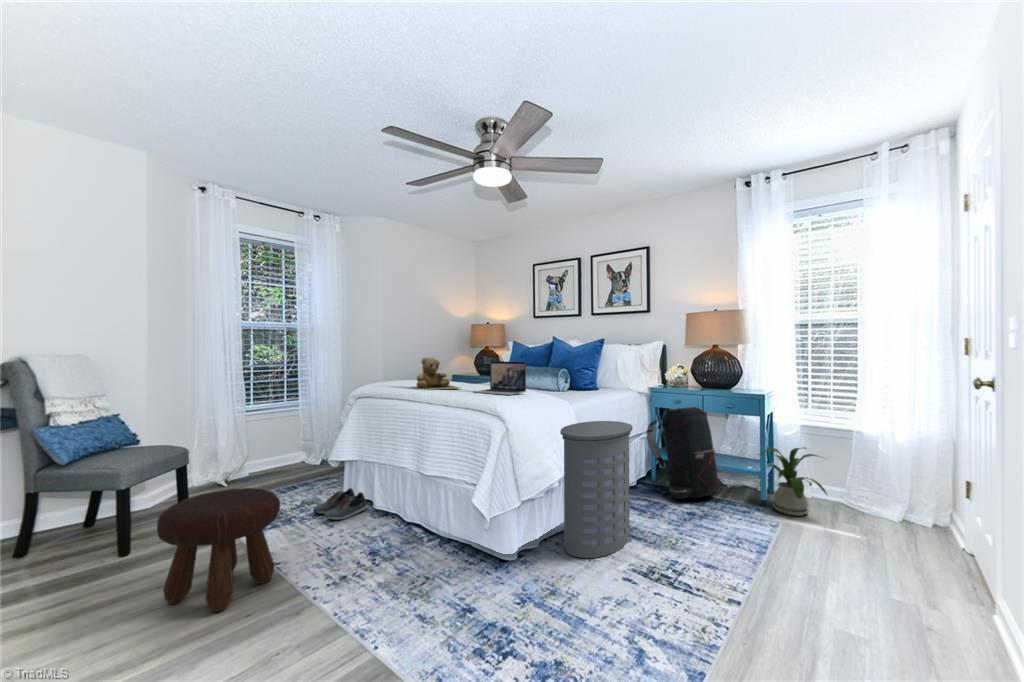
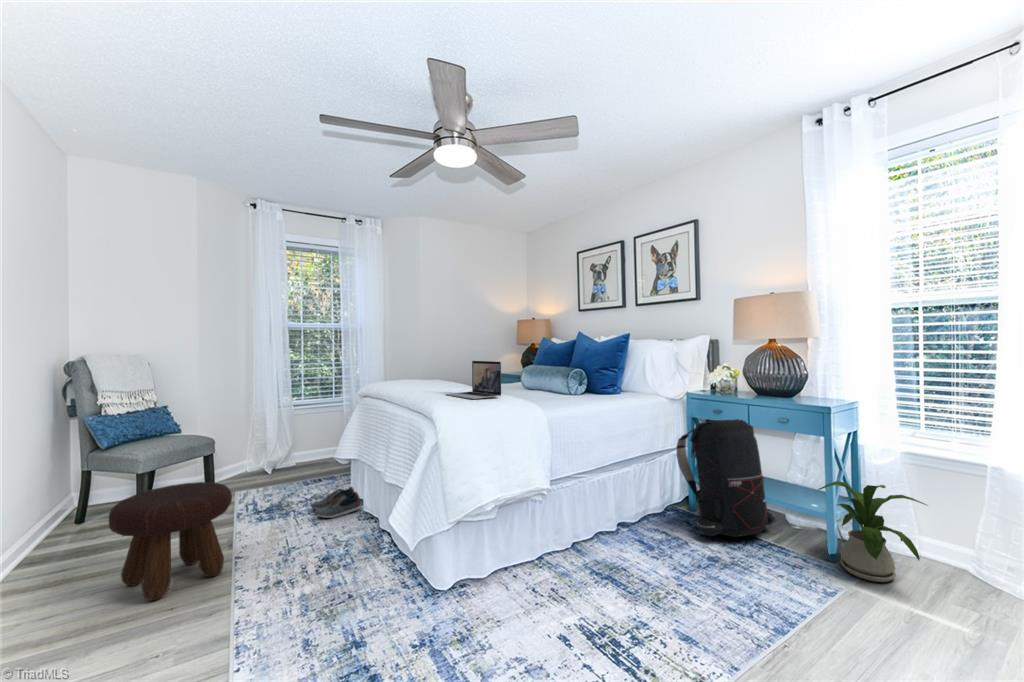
teddy bear: present [412,357,459,390] -> none [393,357,448,391]
laundry hamper: present [560,421,633,558] -> none [512,433,614,602]

